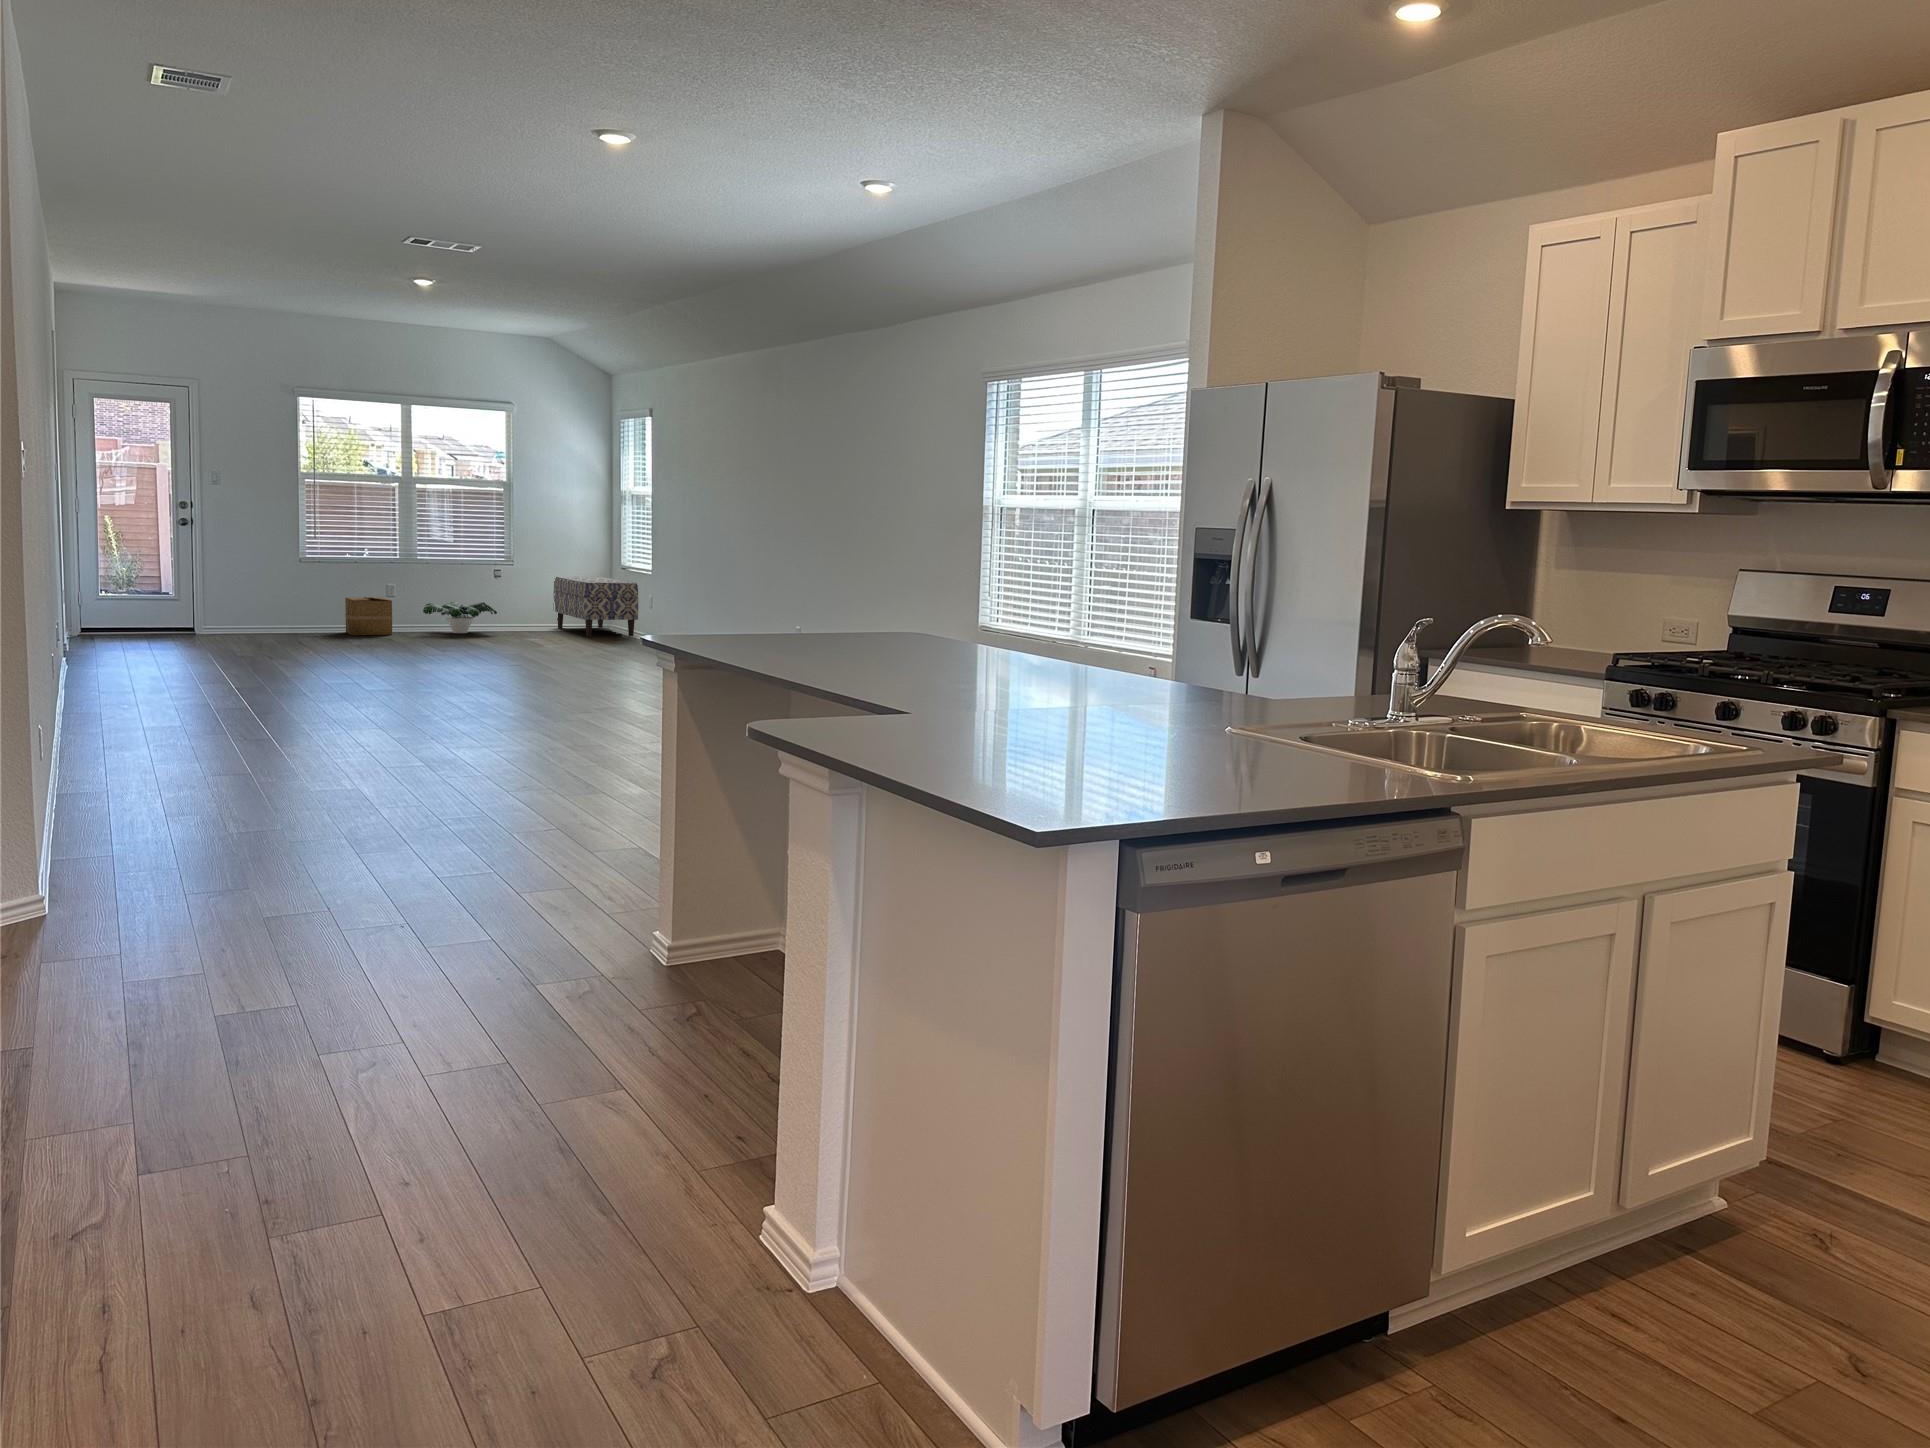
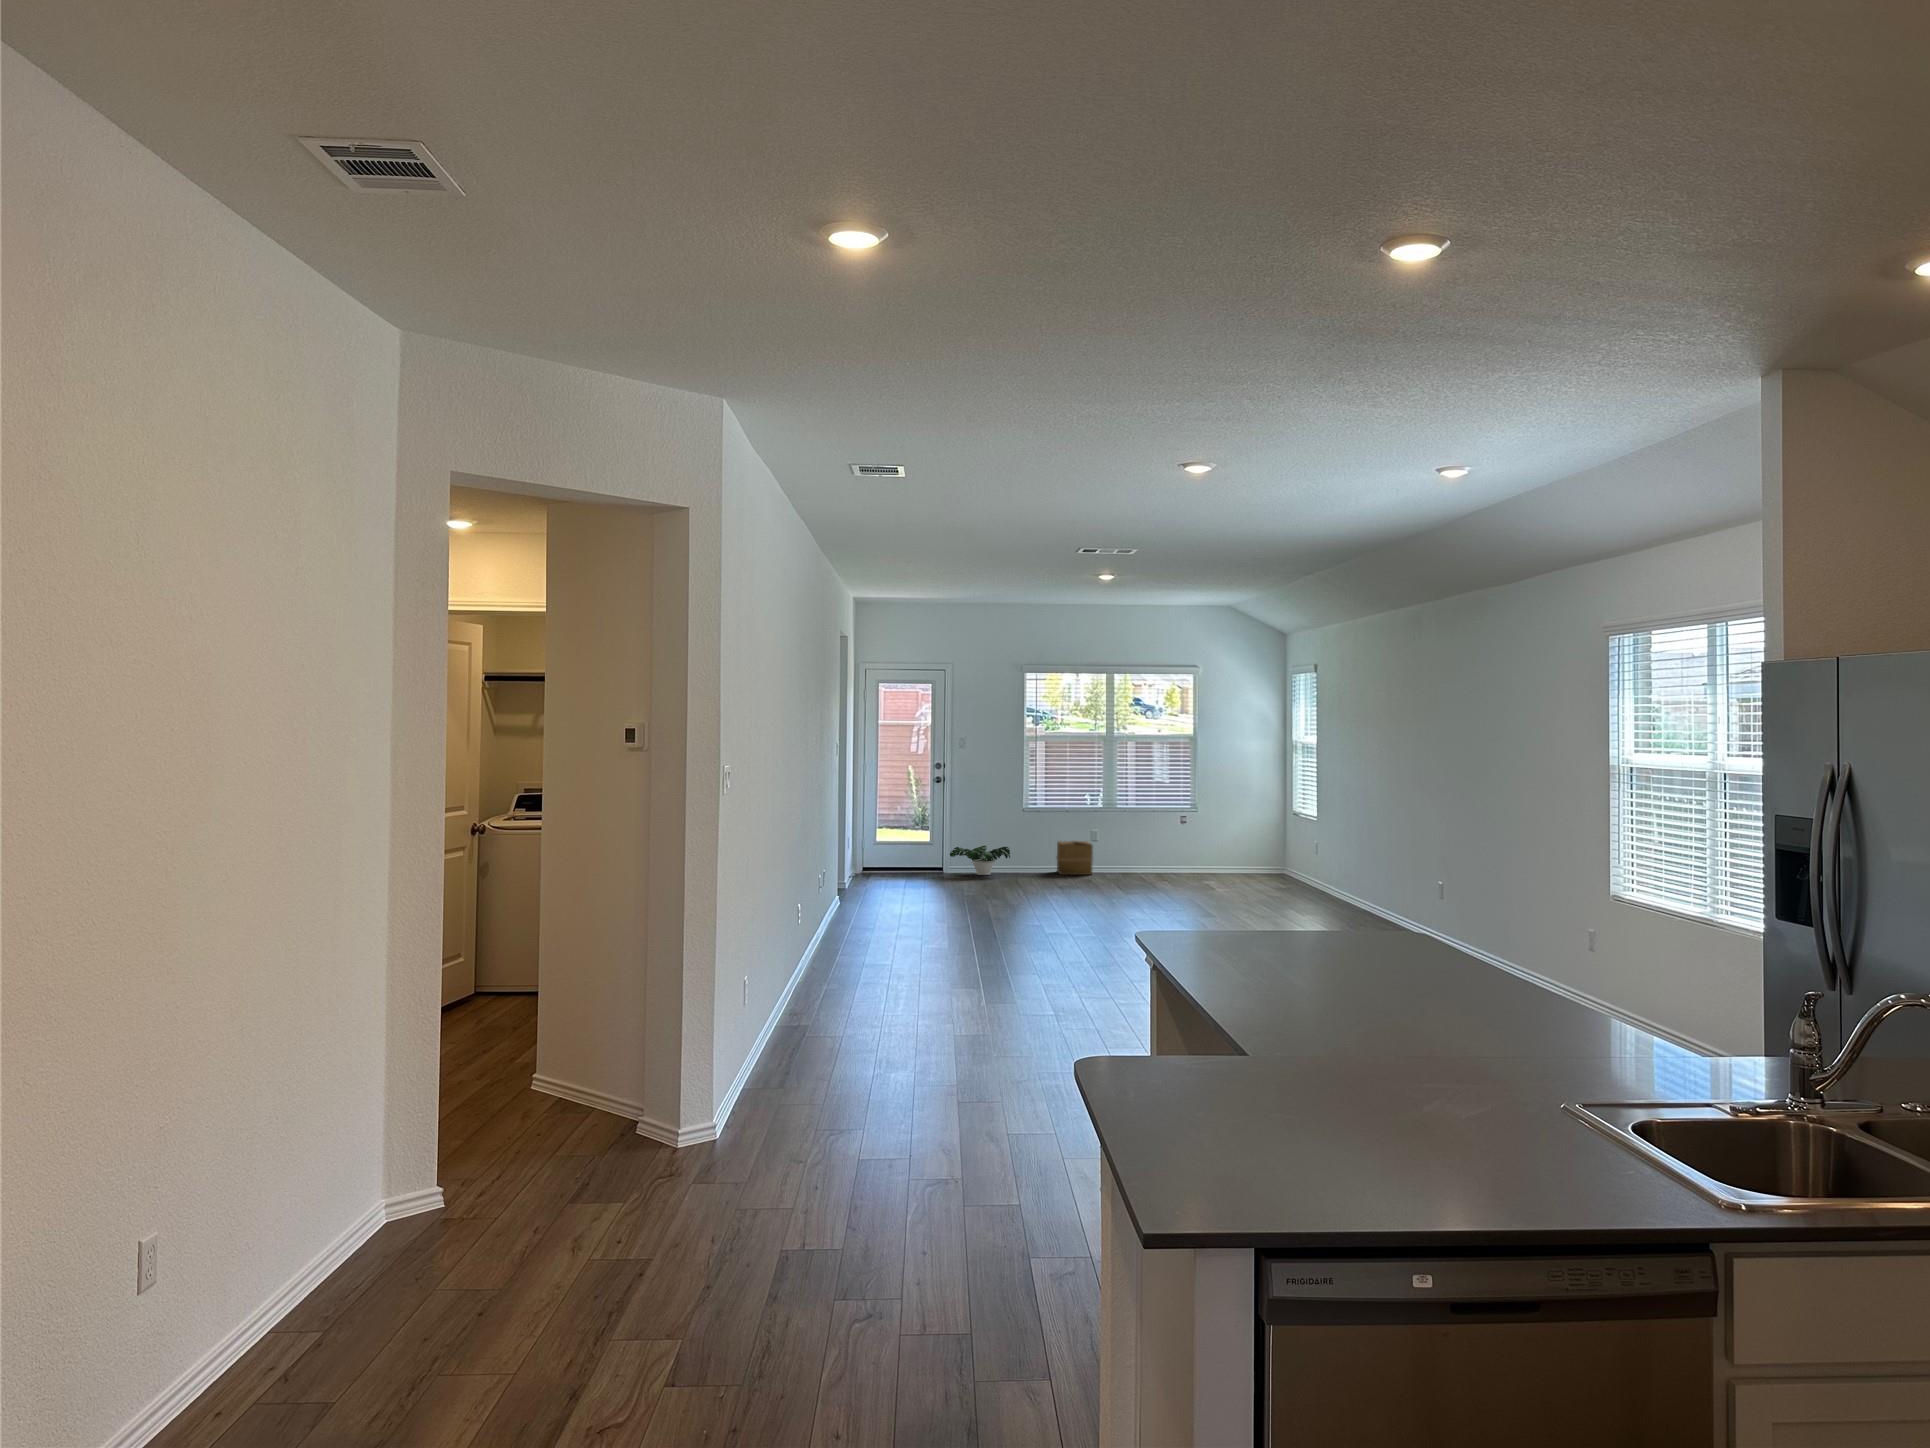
bench: present [553,577,638,637] -> none [1233,822,1306,880]
potted plant: present [423,602,497,633] -> present [950,846,1010,875]

